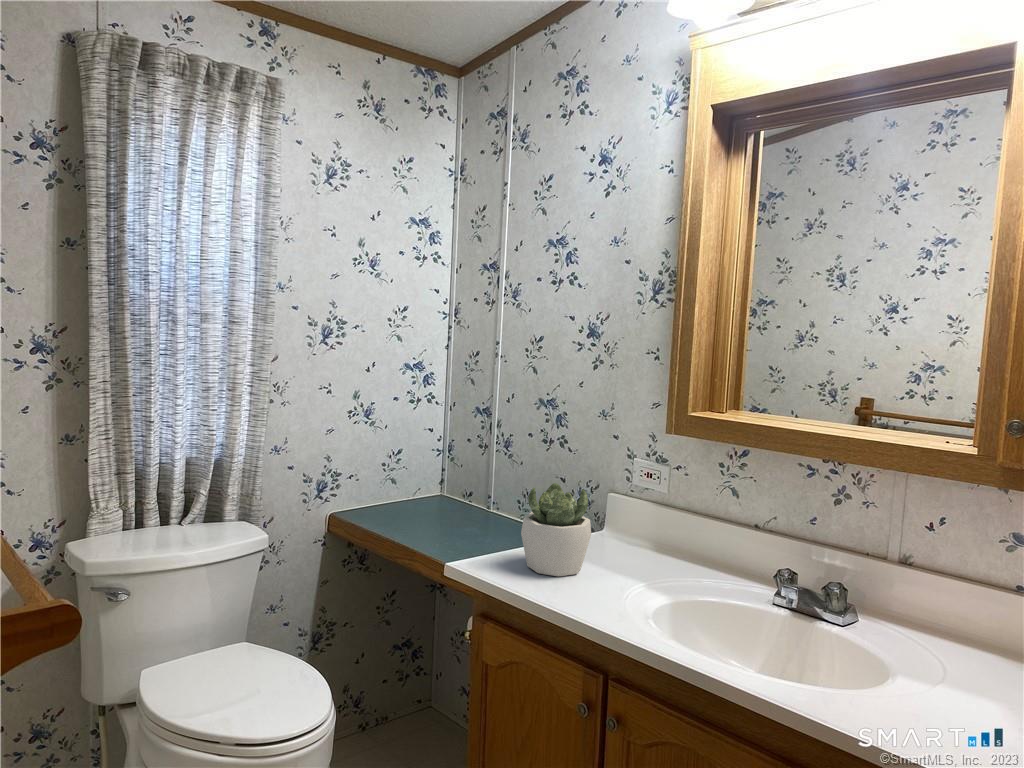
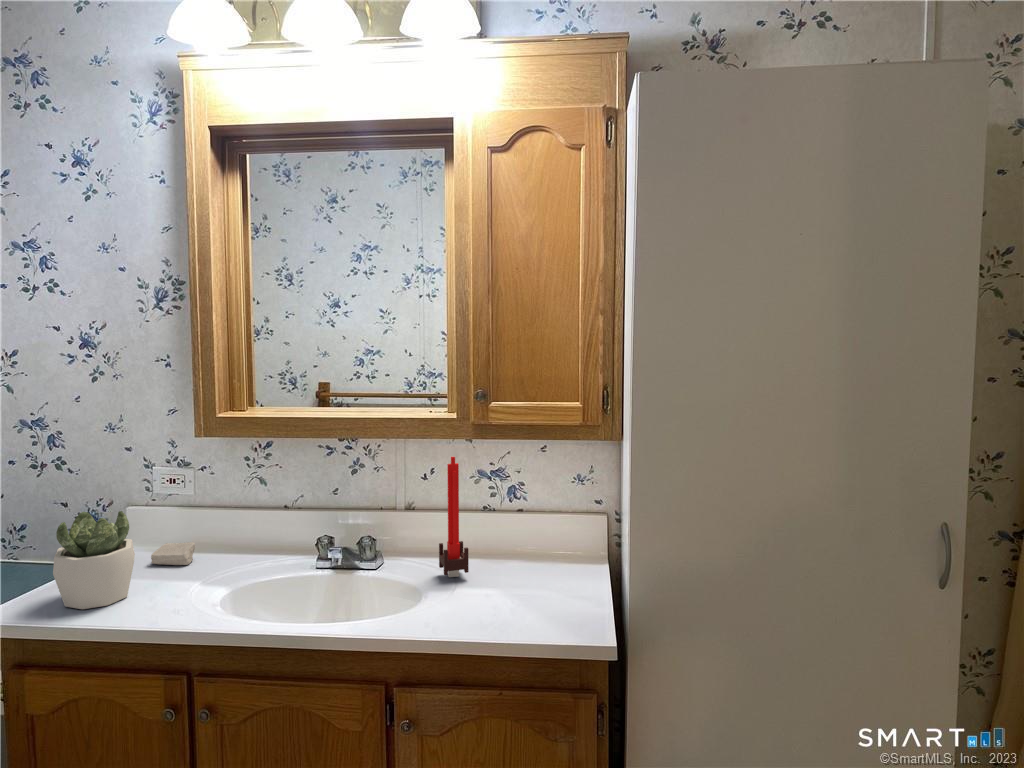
candle: none [940,505,991,683] -> present [439,457,469,577]
soap bar: none [613,534,655,561] -> present [151,542,195,565]

